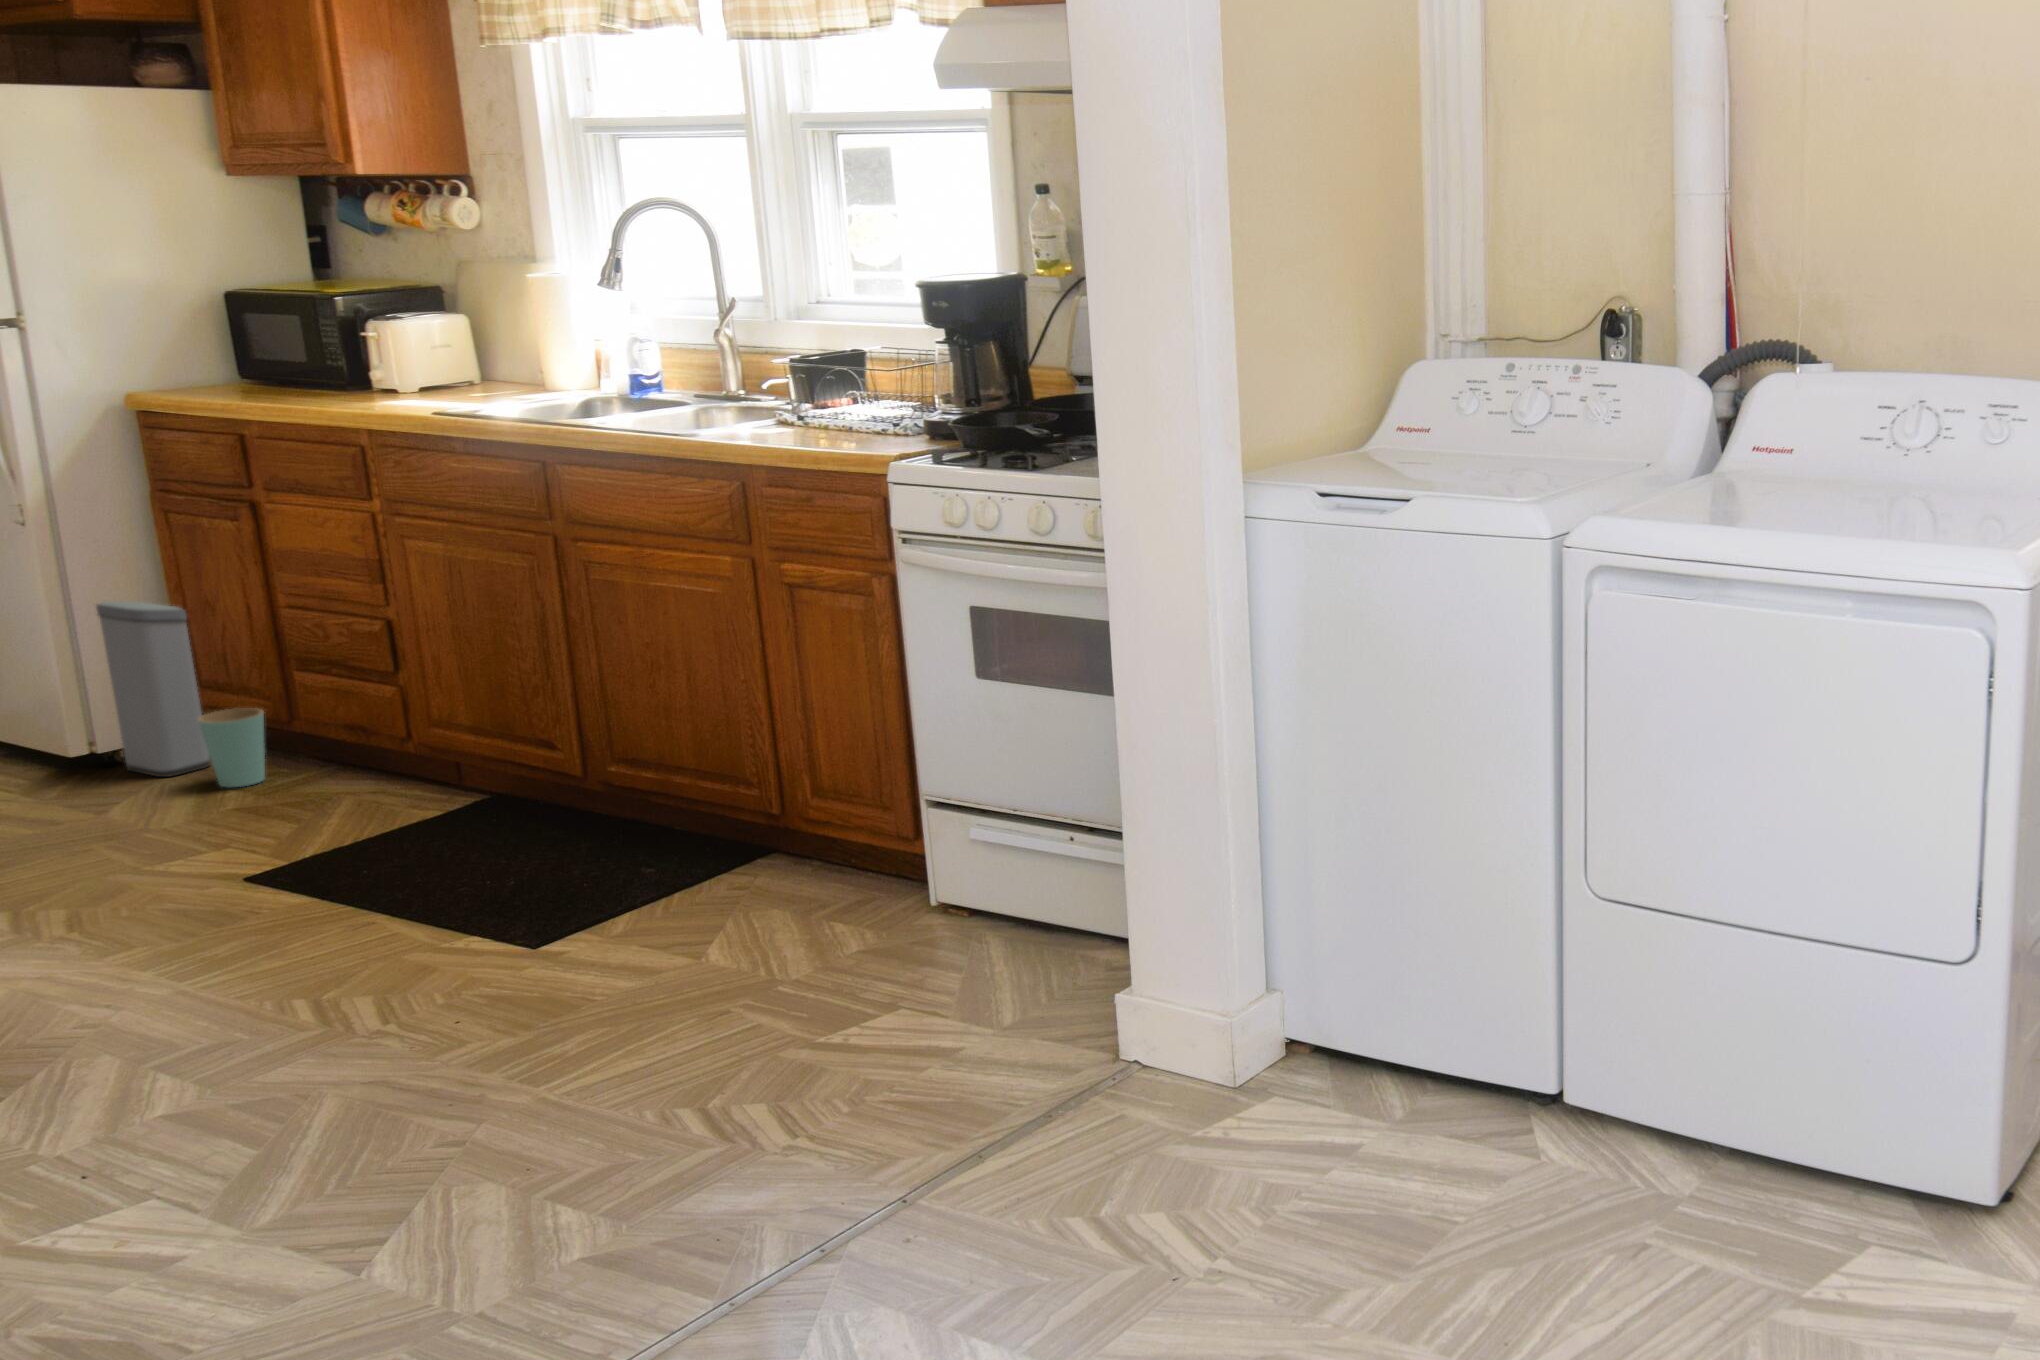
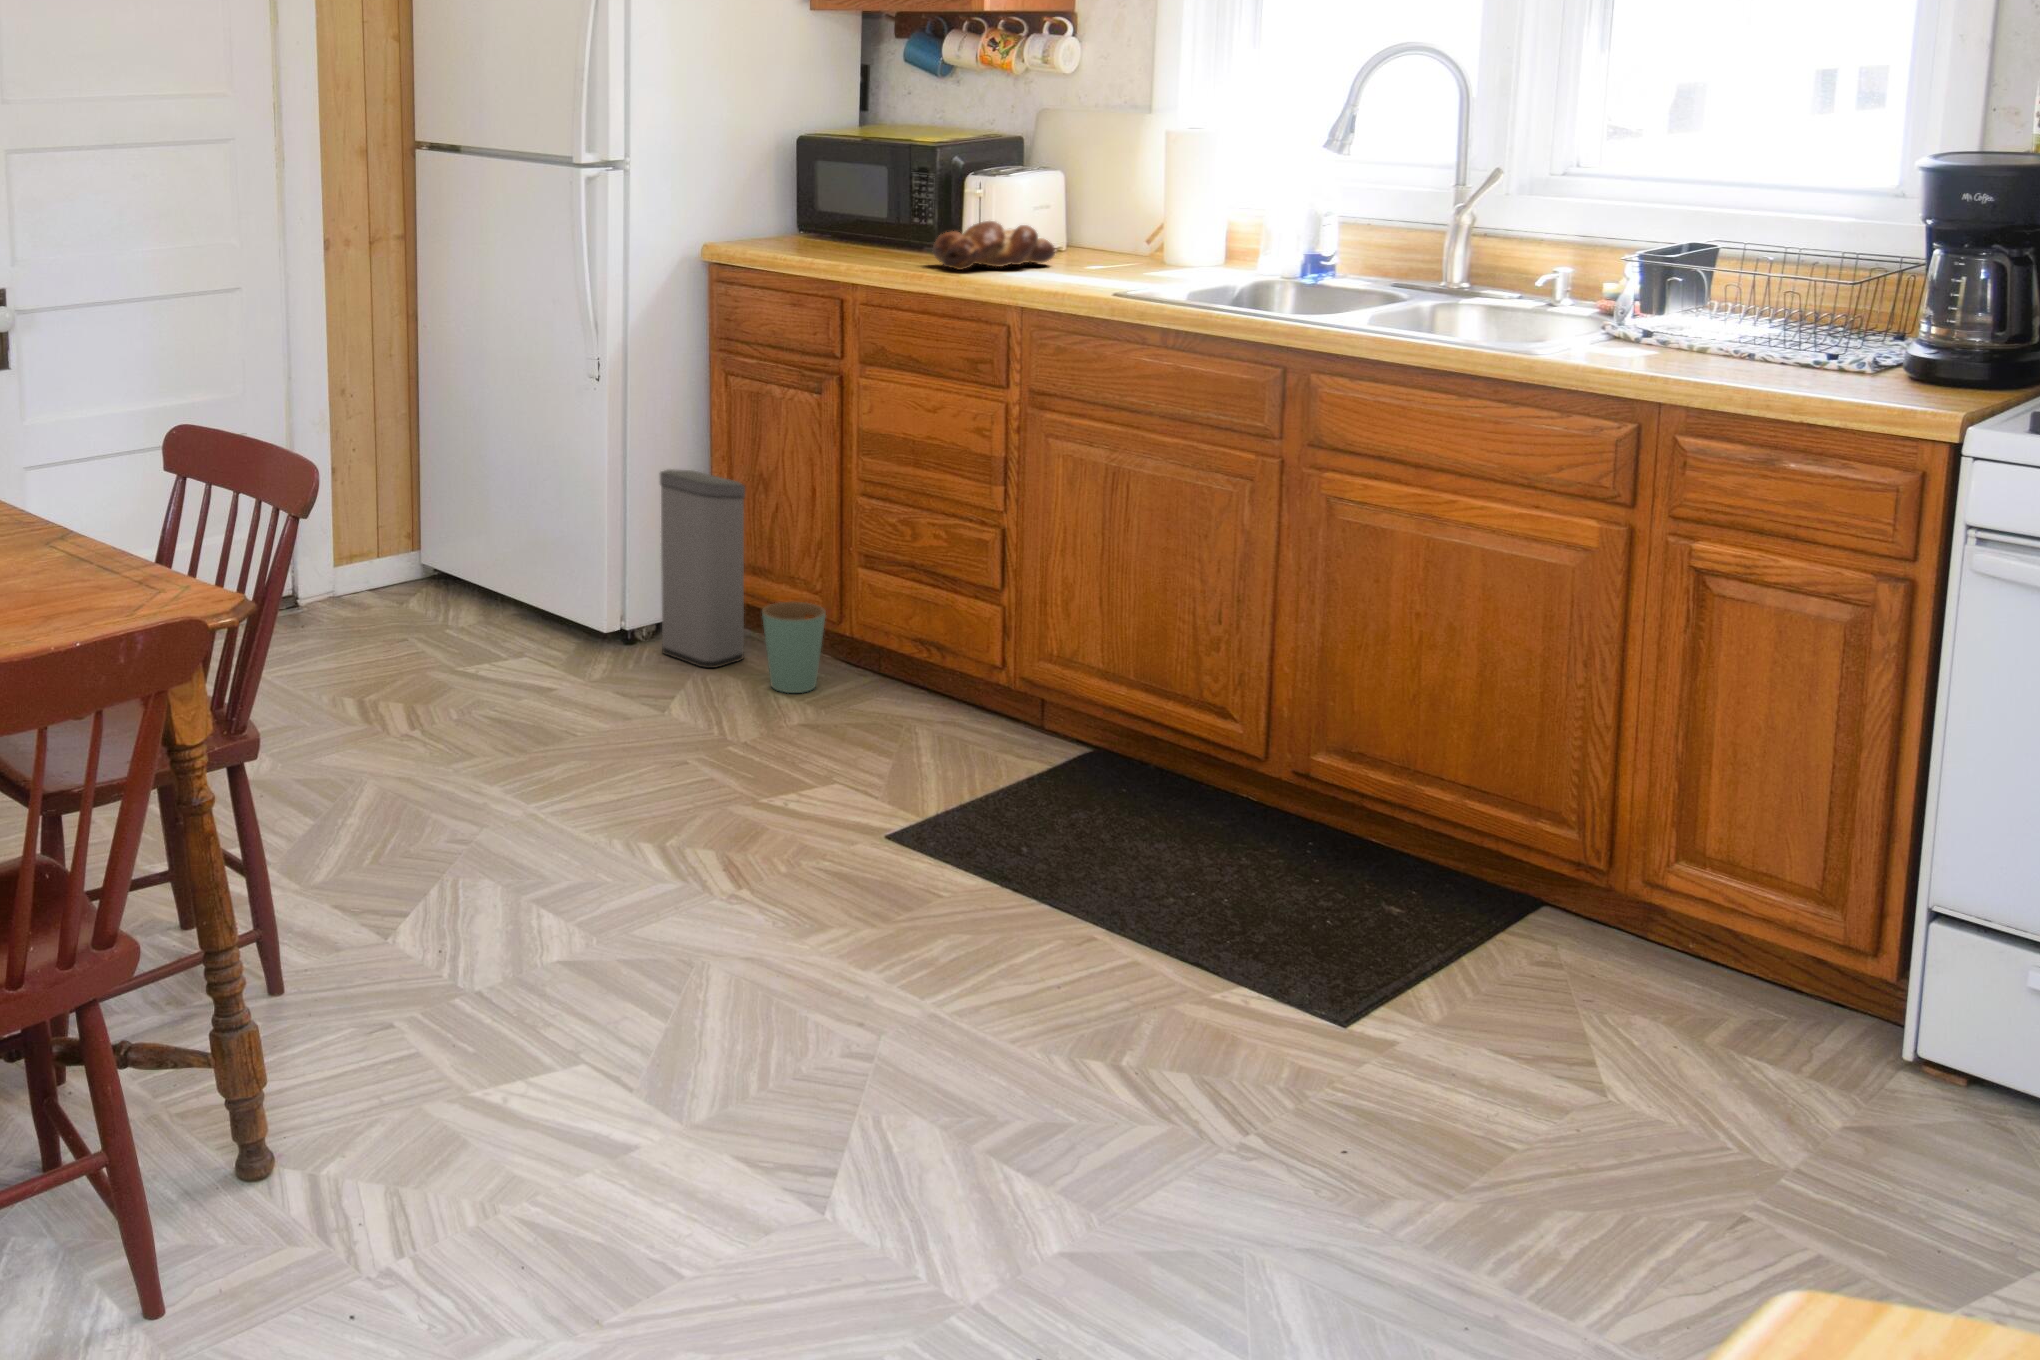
bread loaf: none [313,359,437,402] -> present [933,221,1055,270]

